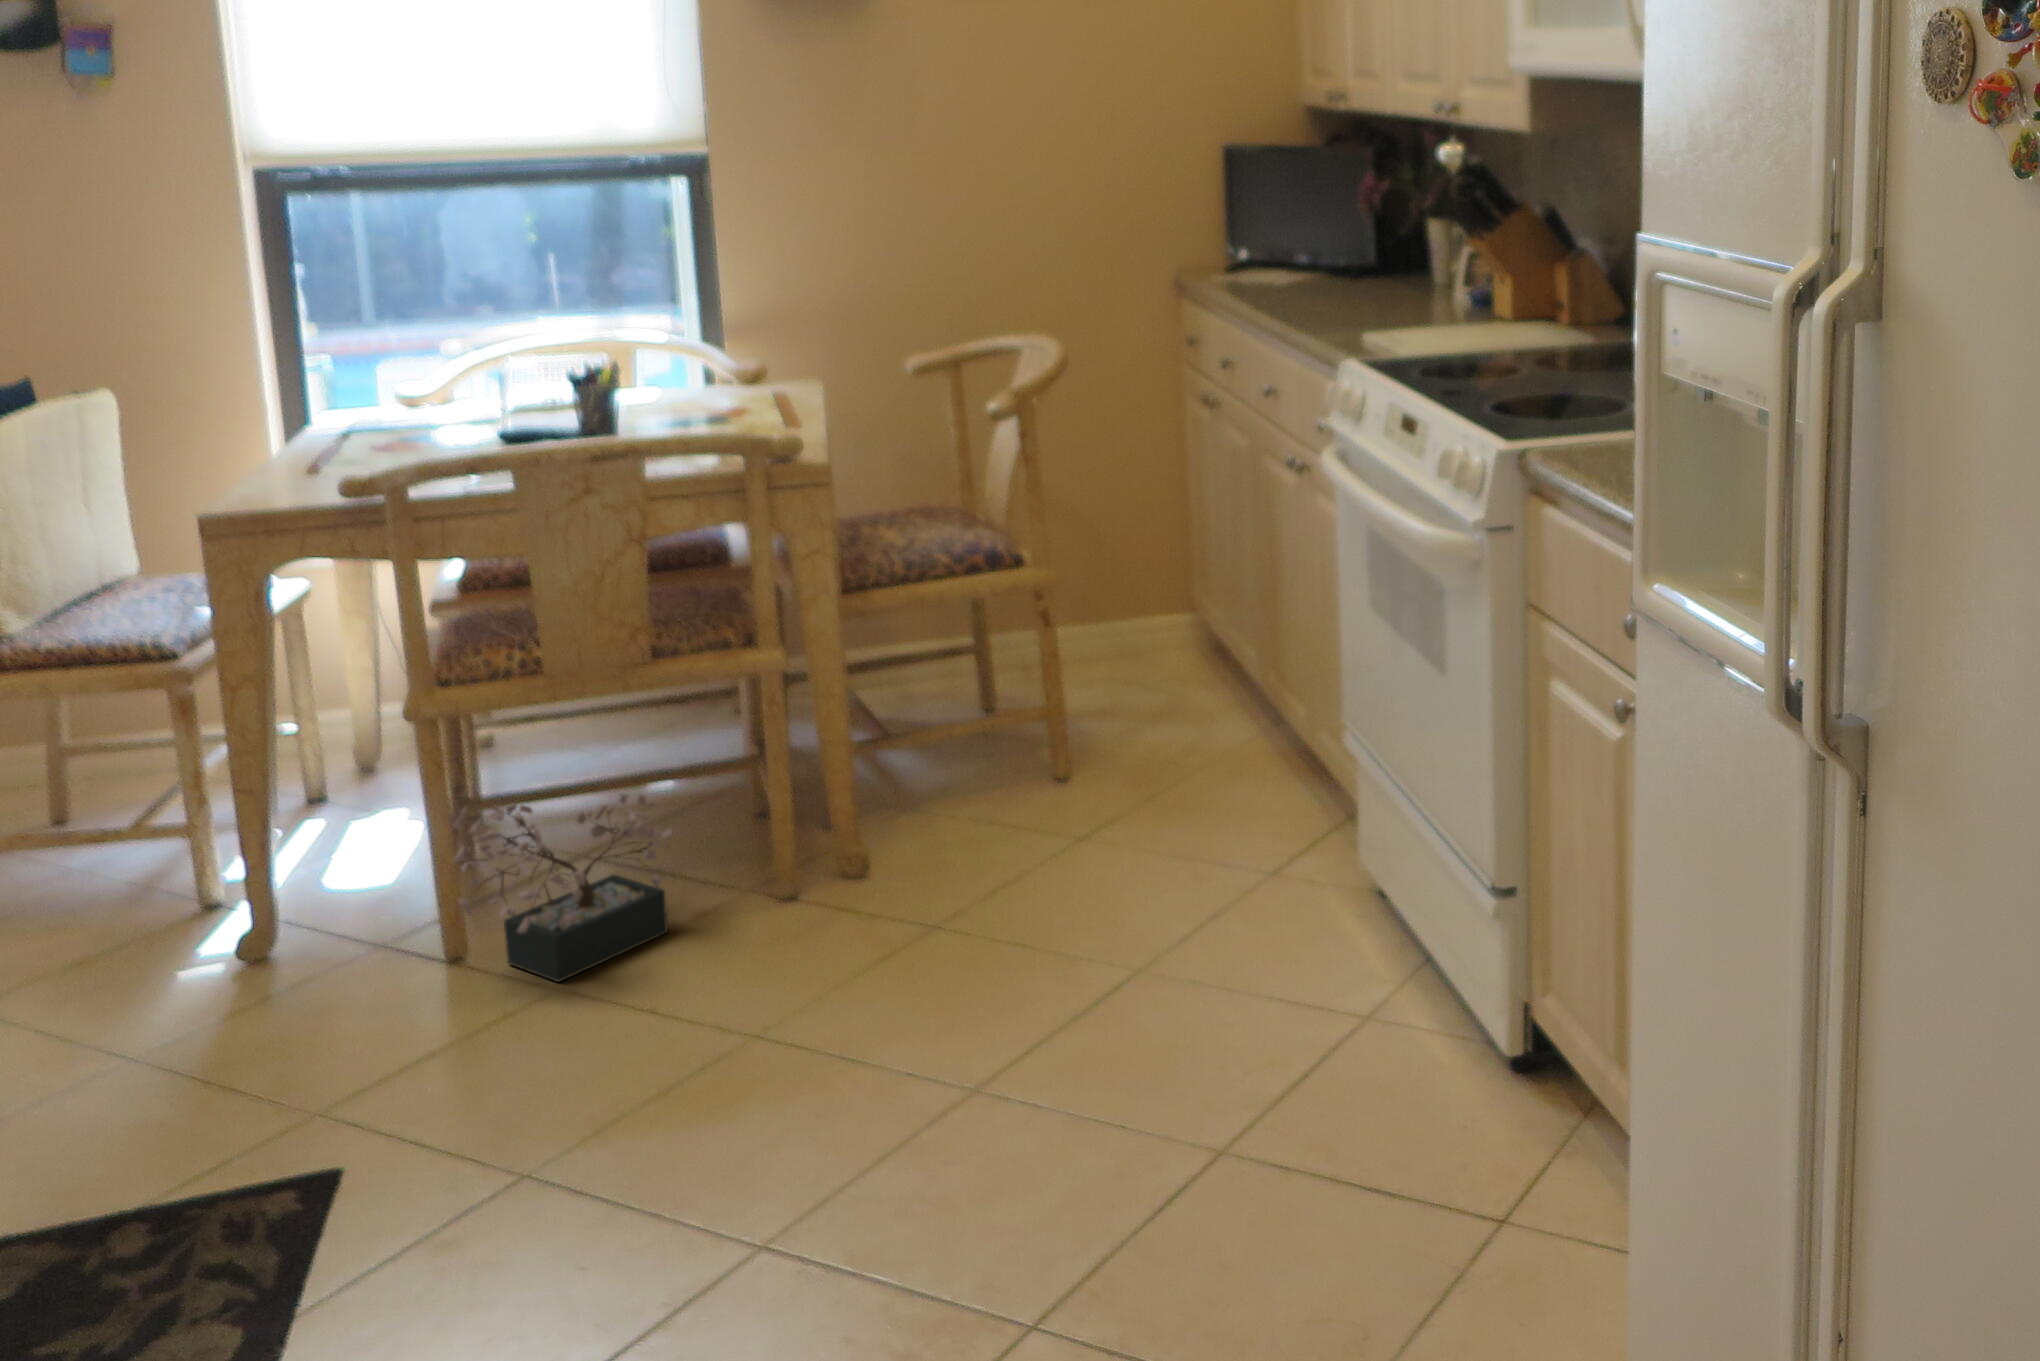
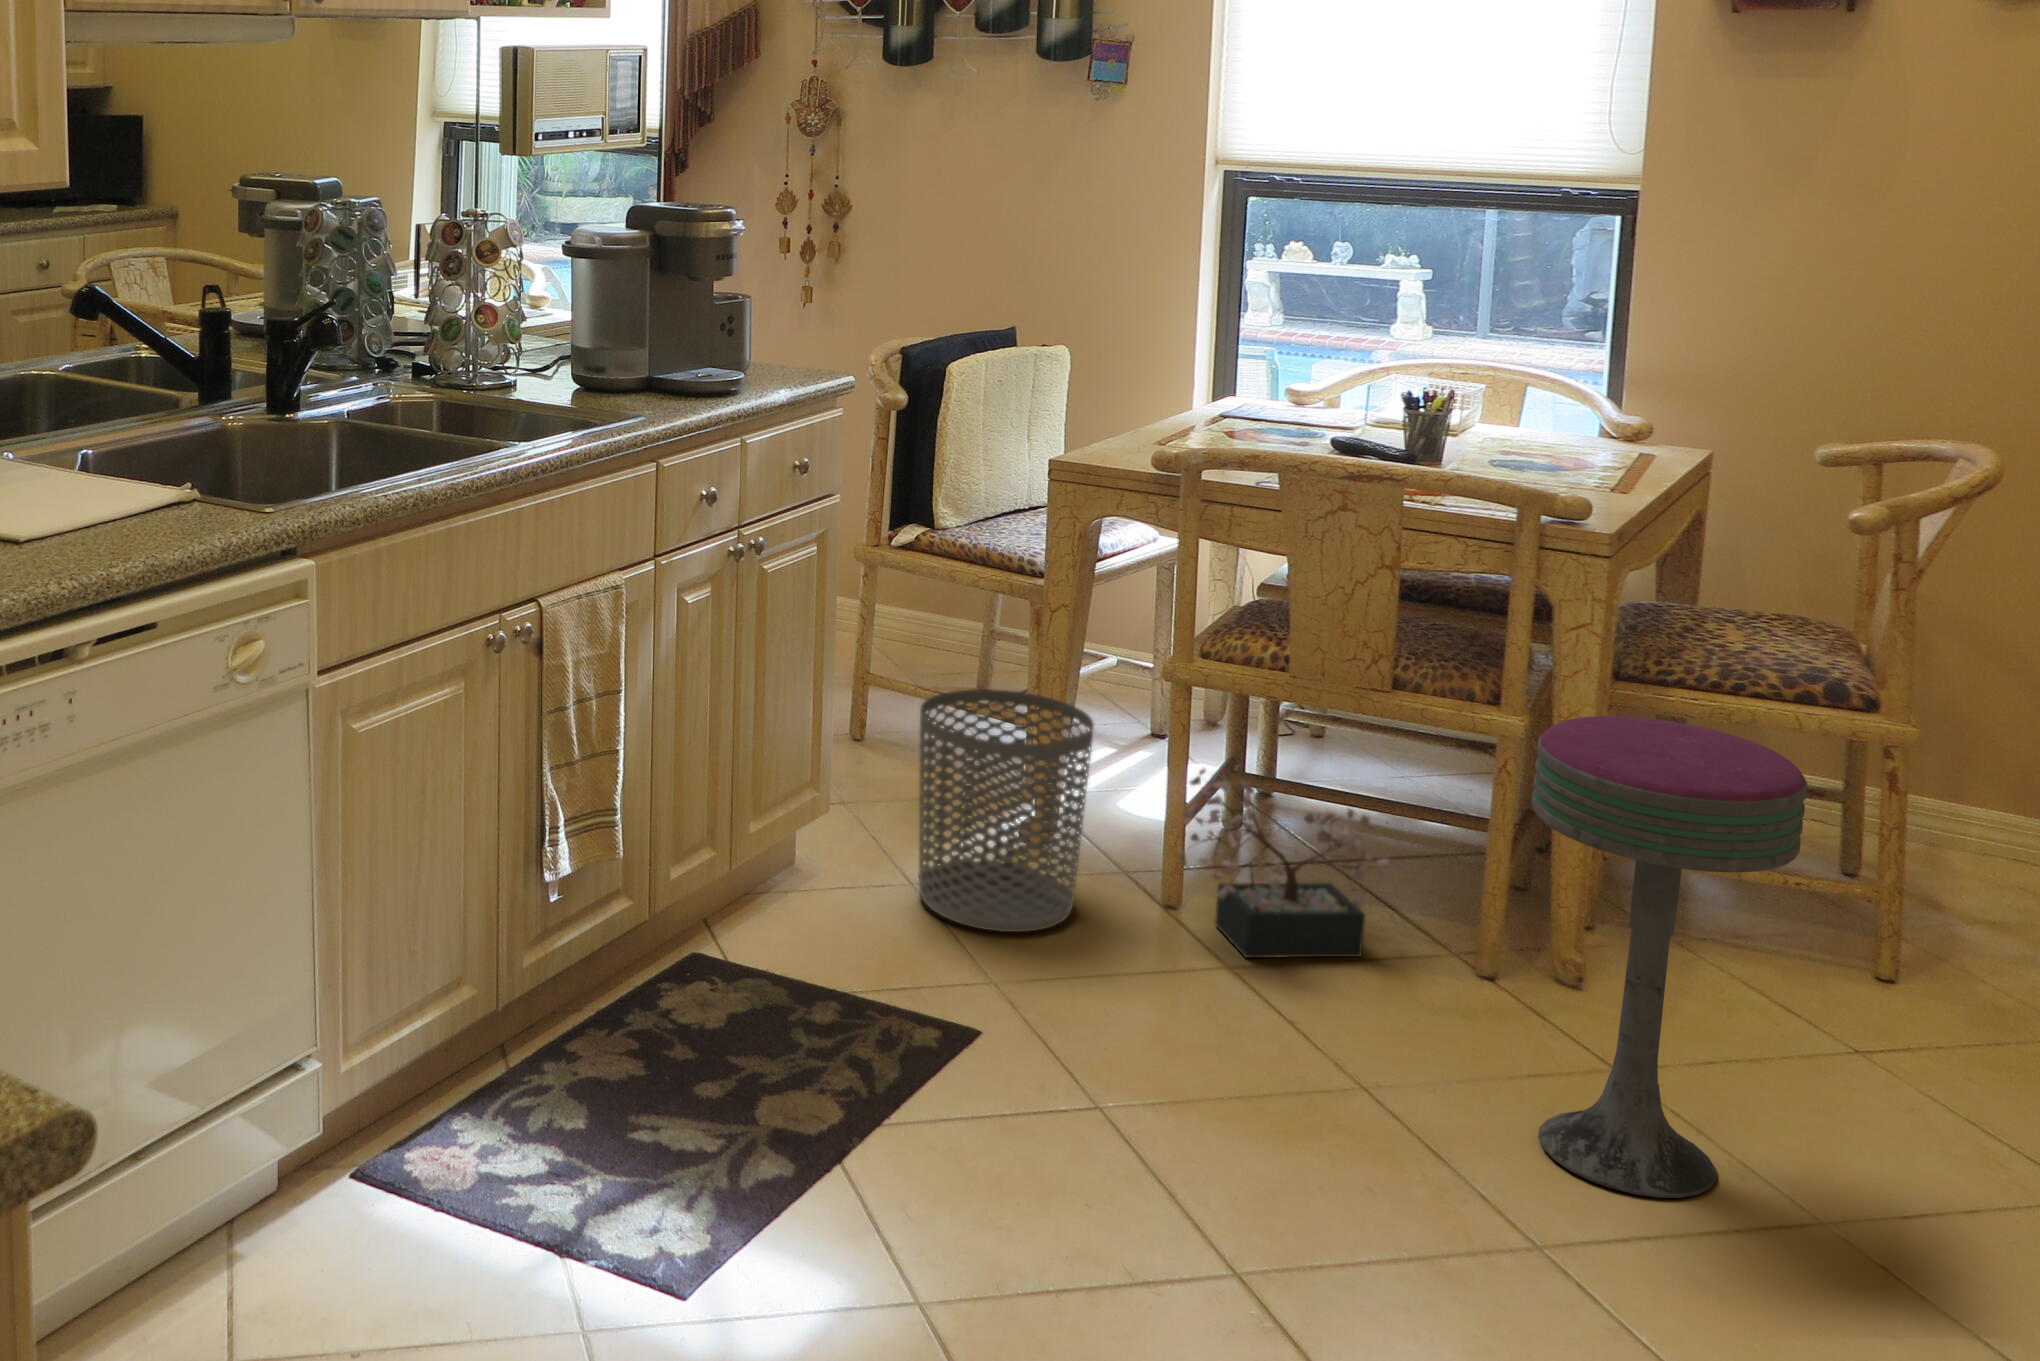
bar stool: none [851,610,1075,1037] -> present [1532,716,1807,1198]
waste bin: none [88,790,341,1091] -> present [918,689,1094,932]

